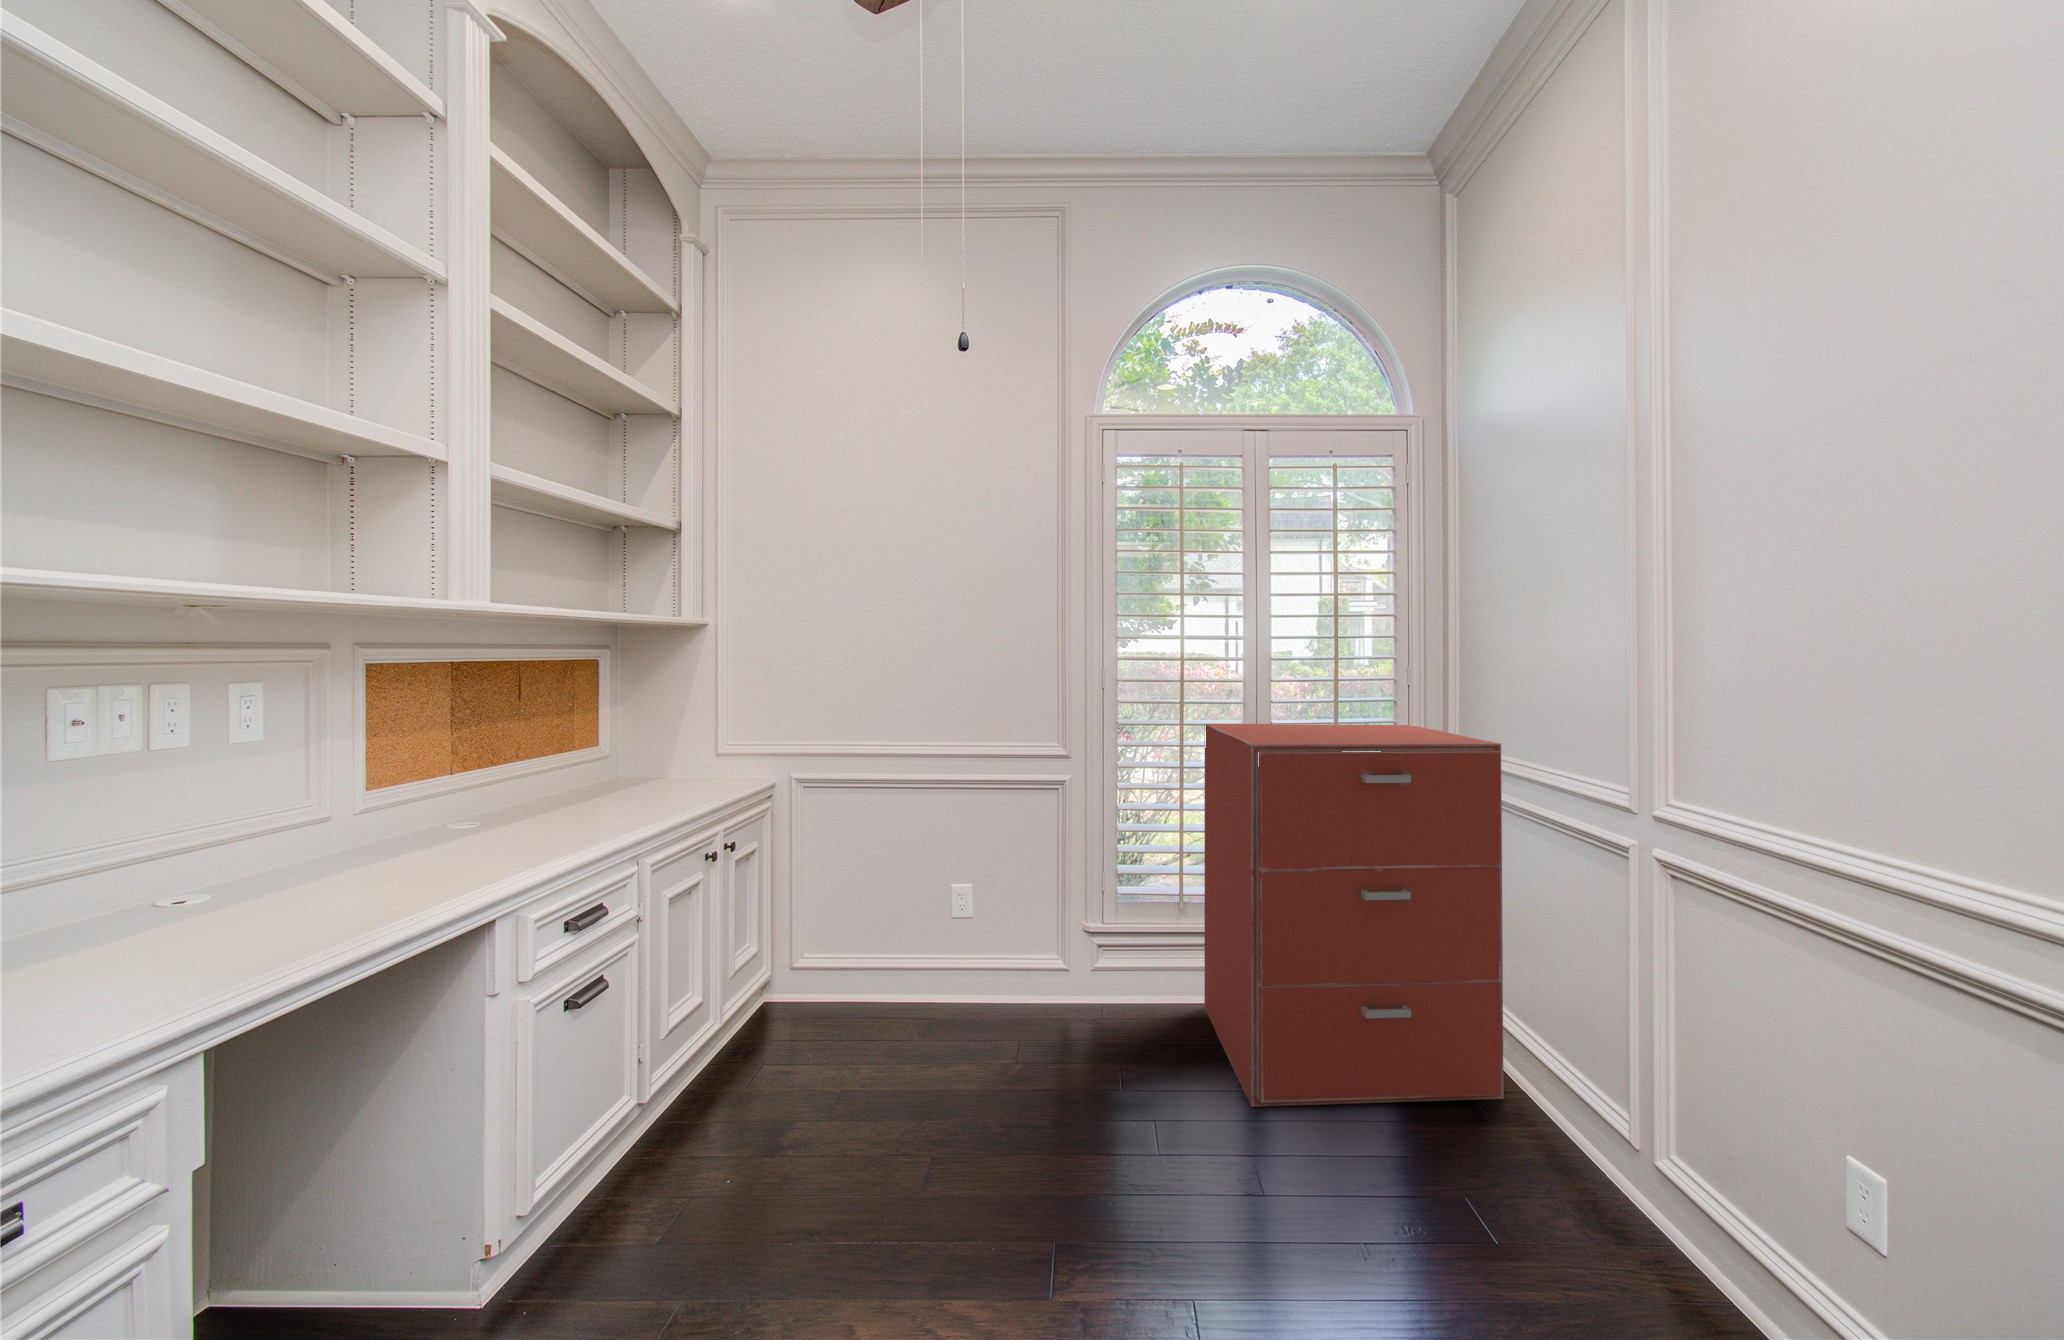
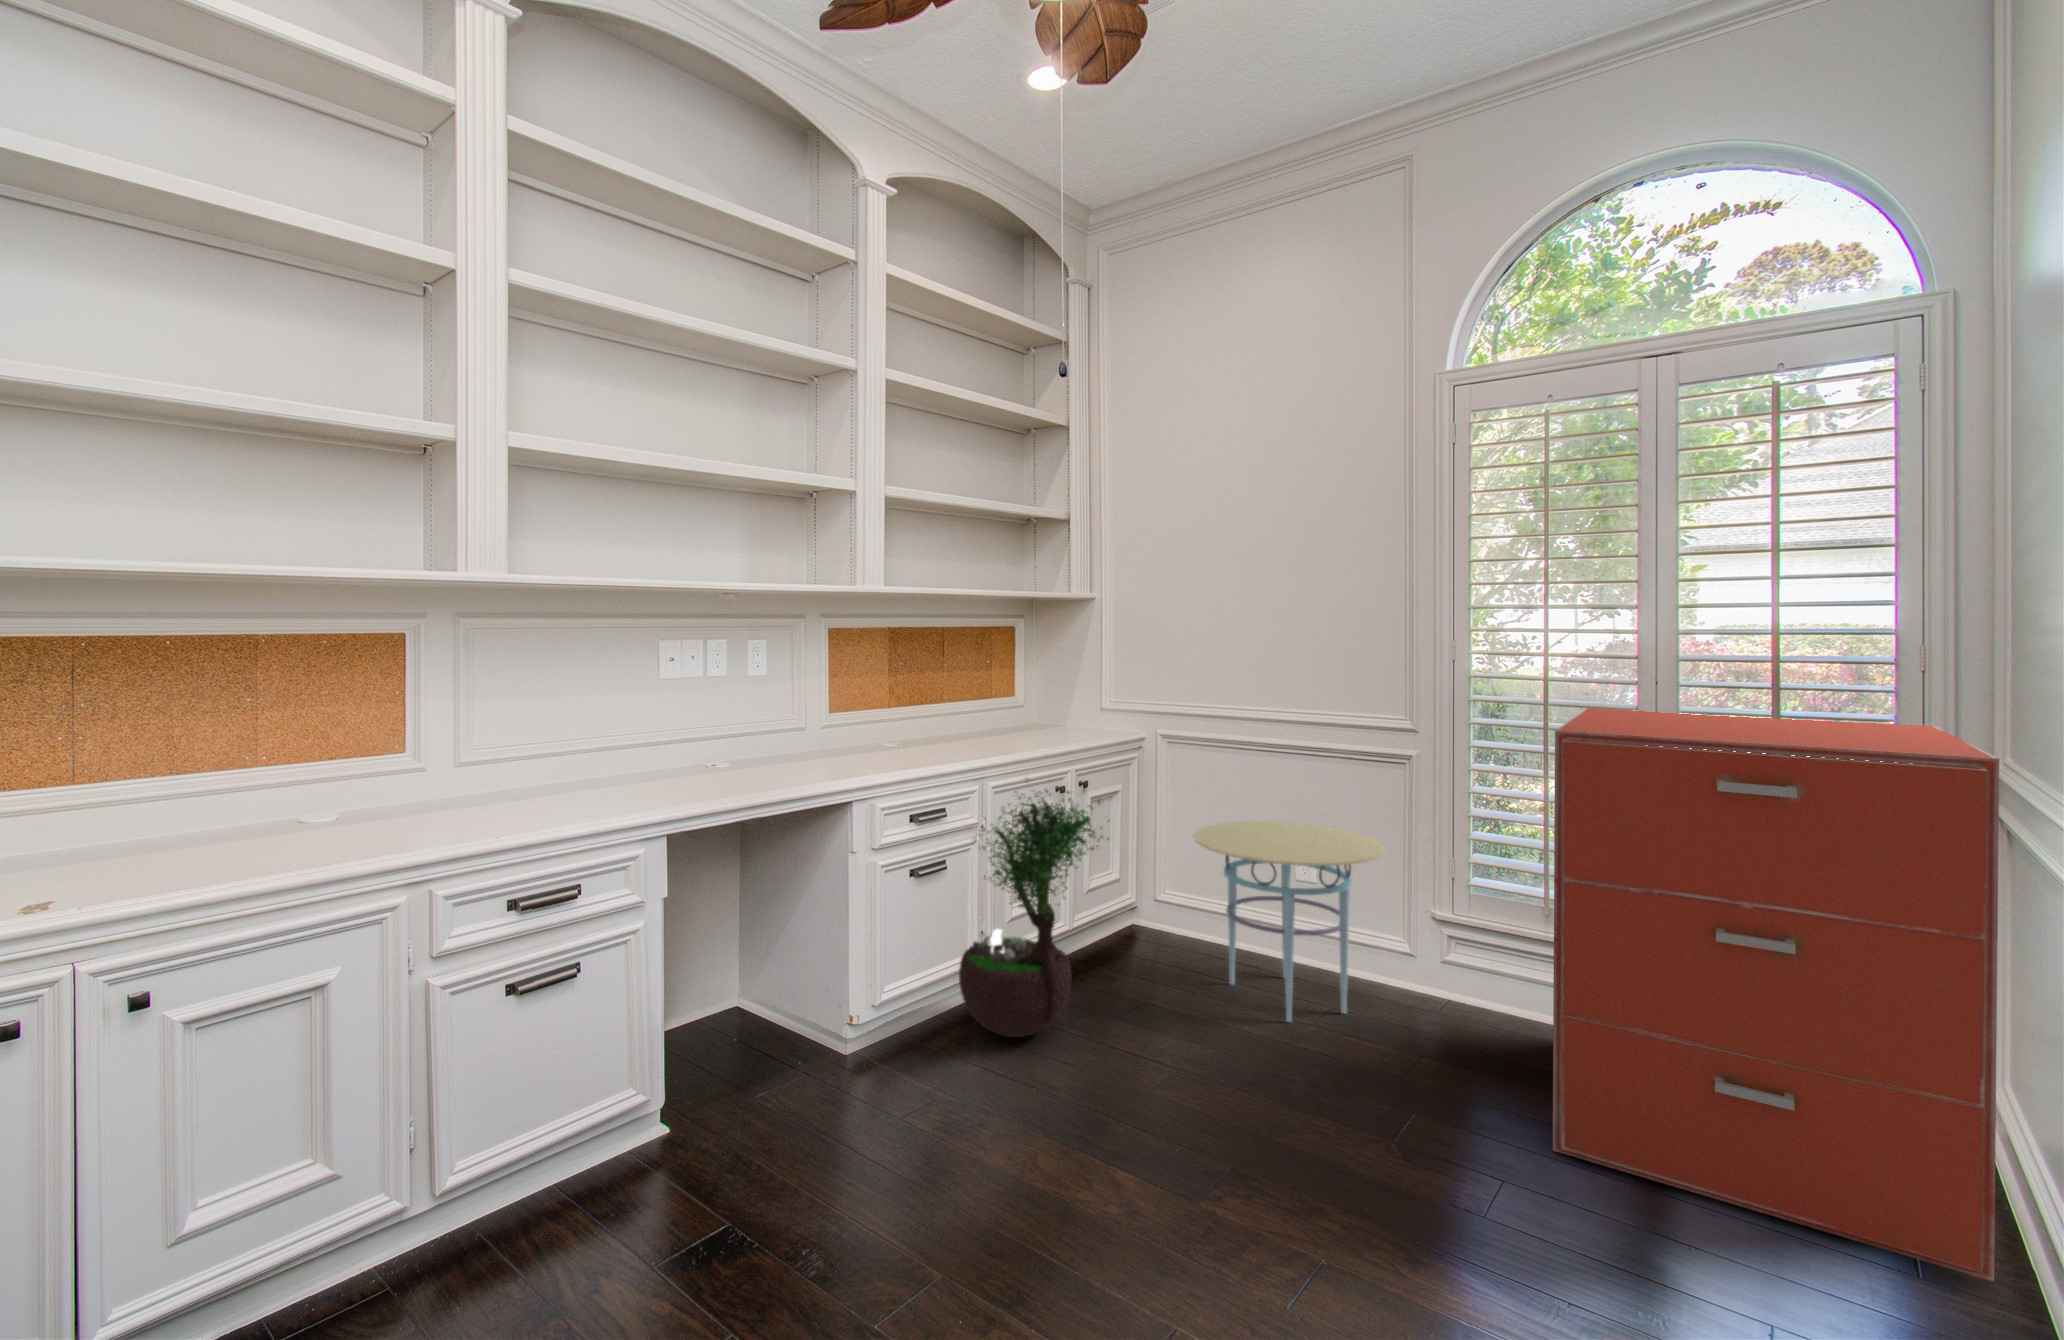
potted tree: none [630,848,831,1190] -> present [959,789,1109,1037]
side table: none [874,855,1061,1063] -> present [1194,821,1385,1022]

